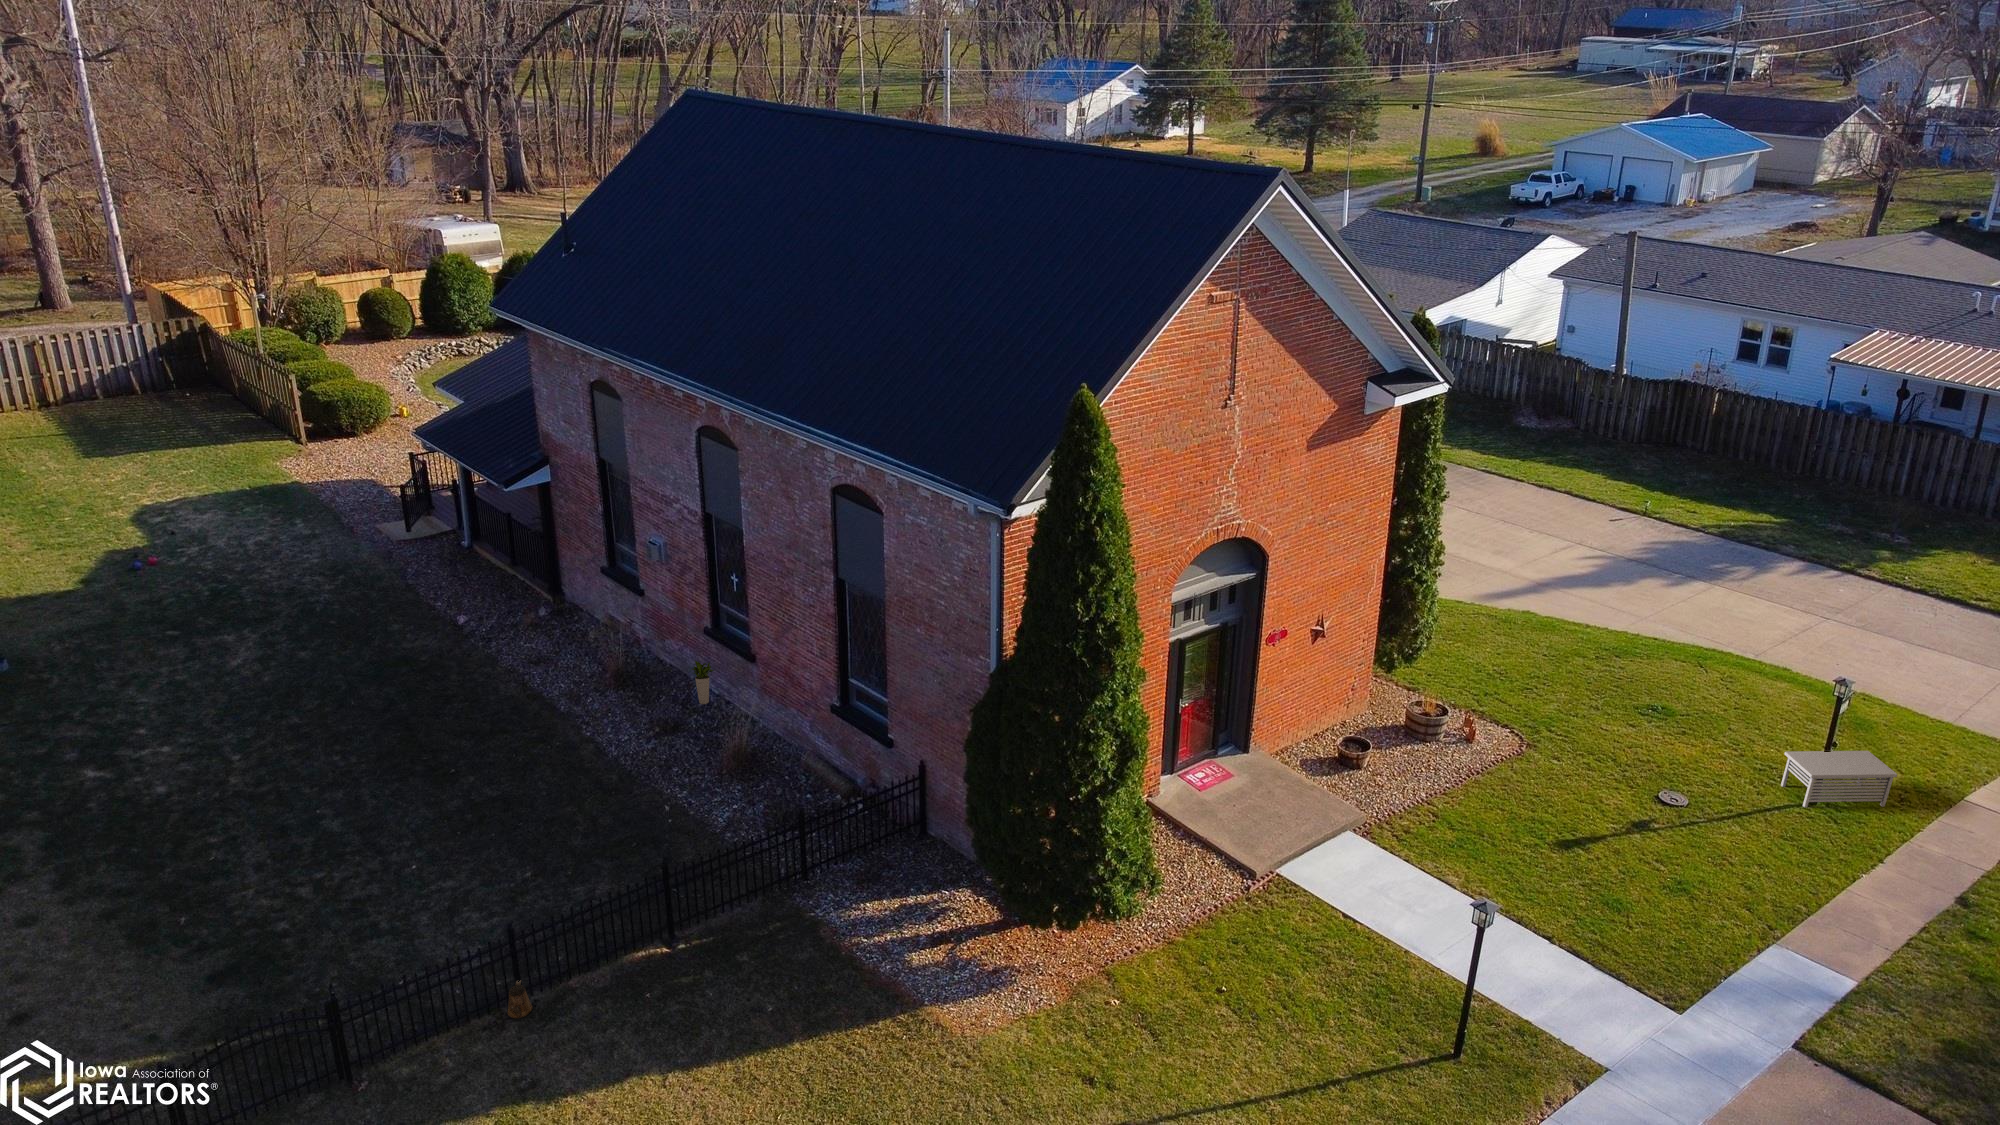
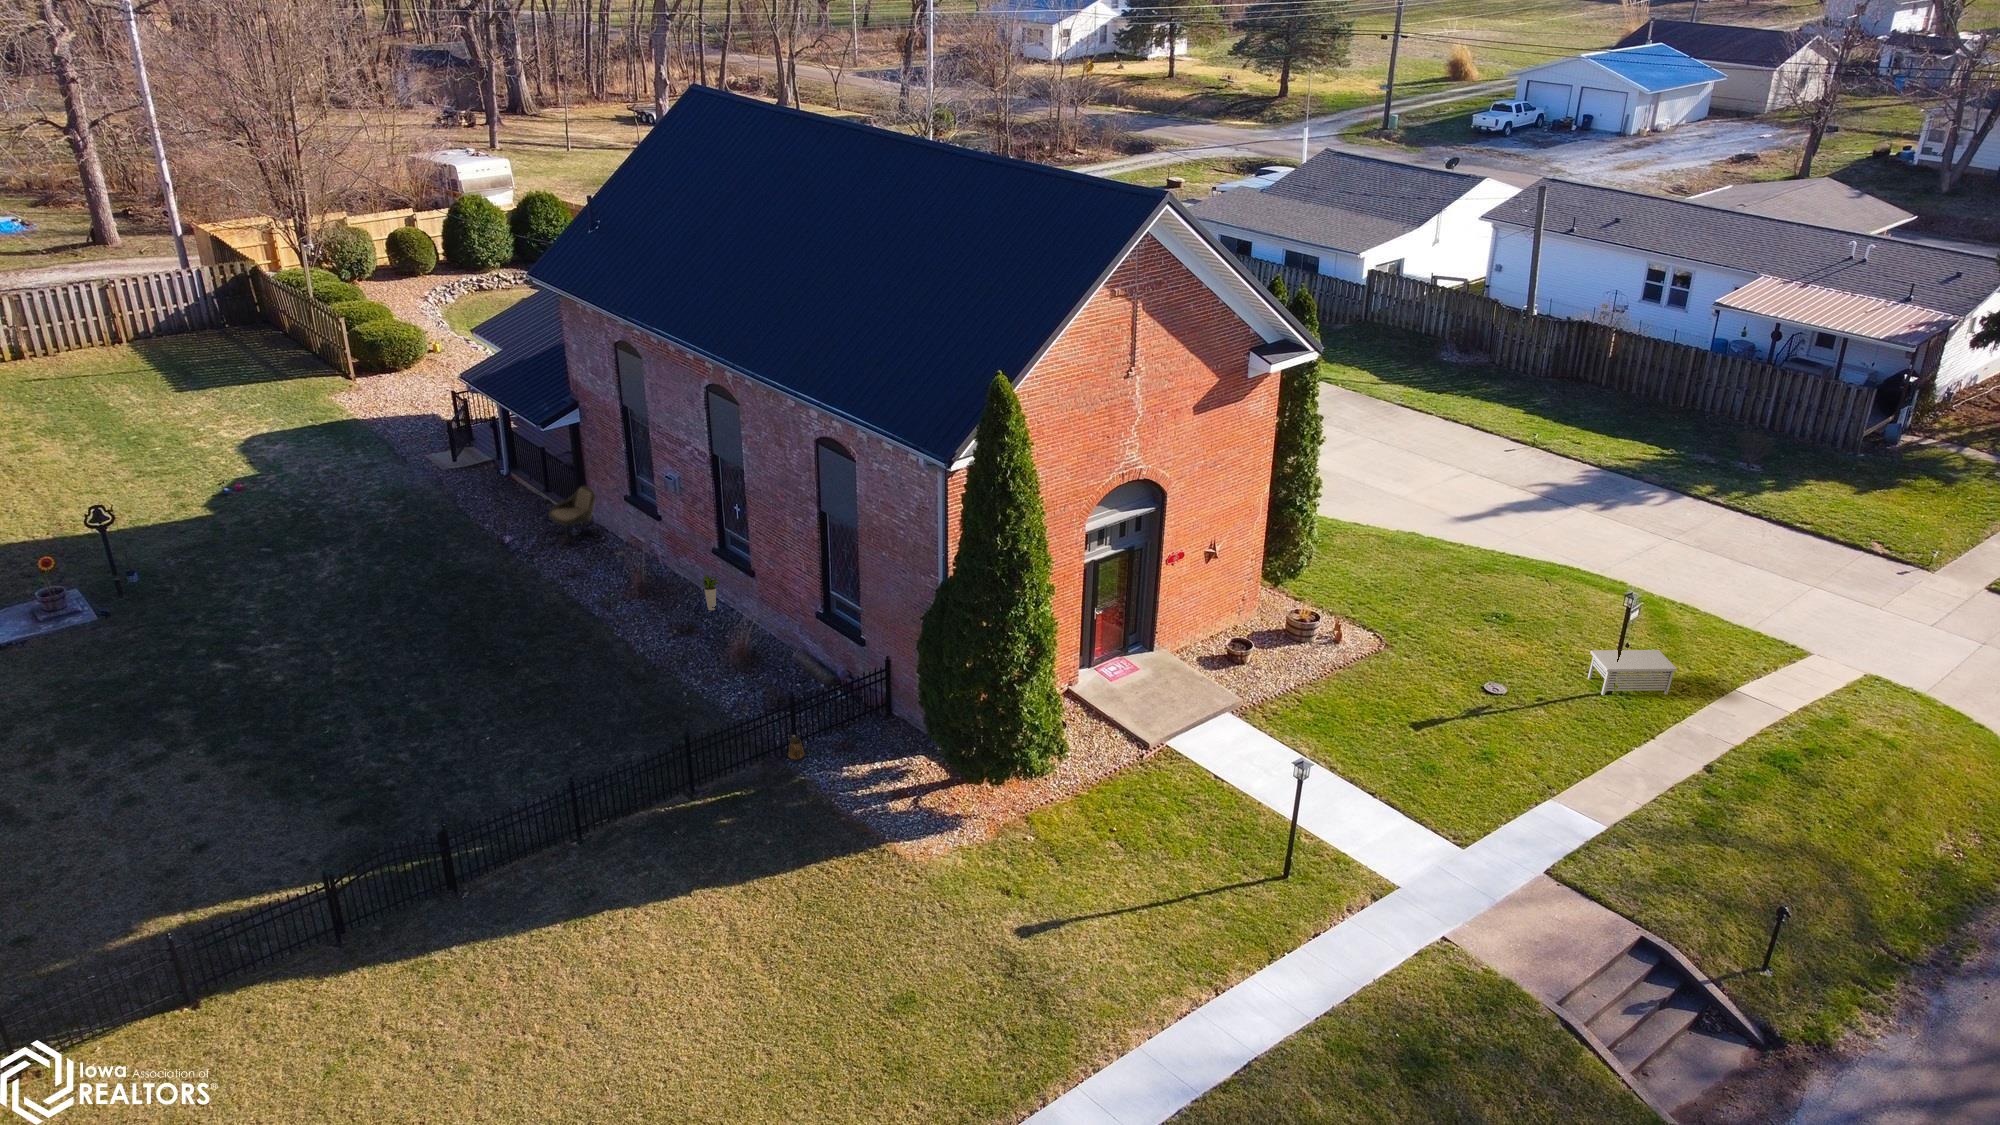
lounge chair: none [513,558,575,627] -> present [549,486,596,542]
watering can: present [507,980,533,1018] -> present [788,735,805,760]

